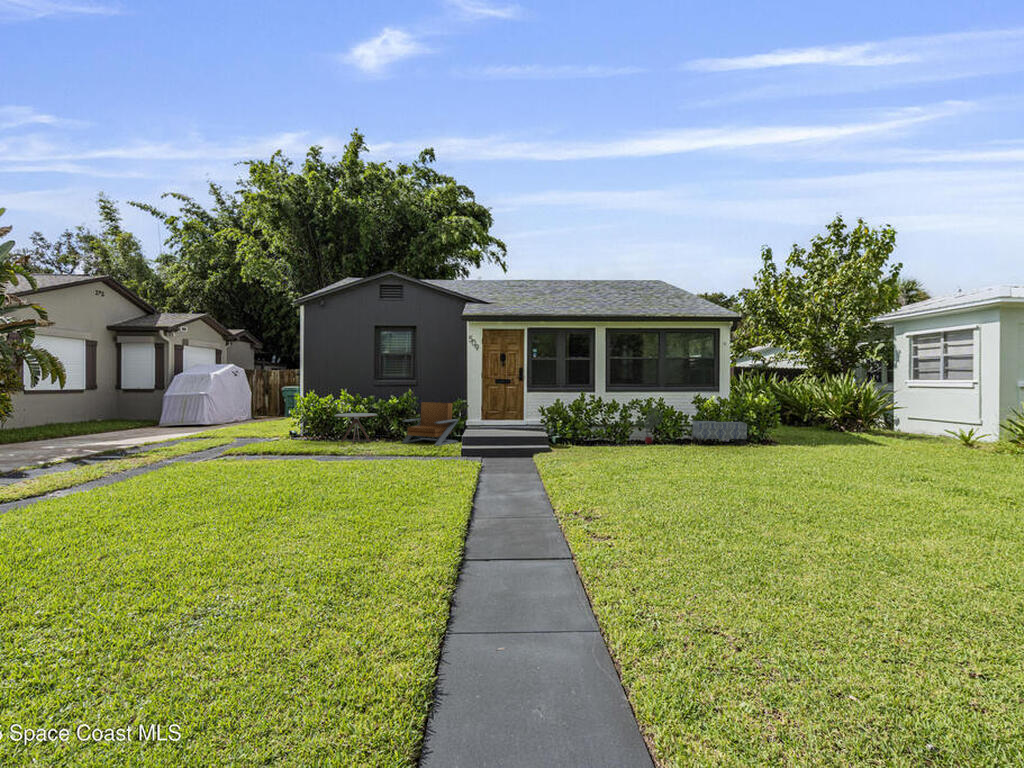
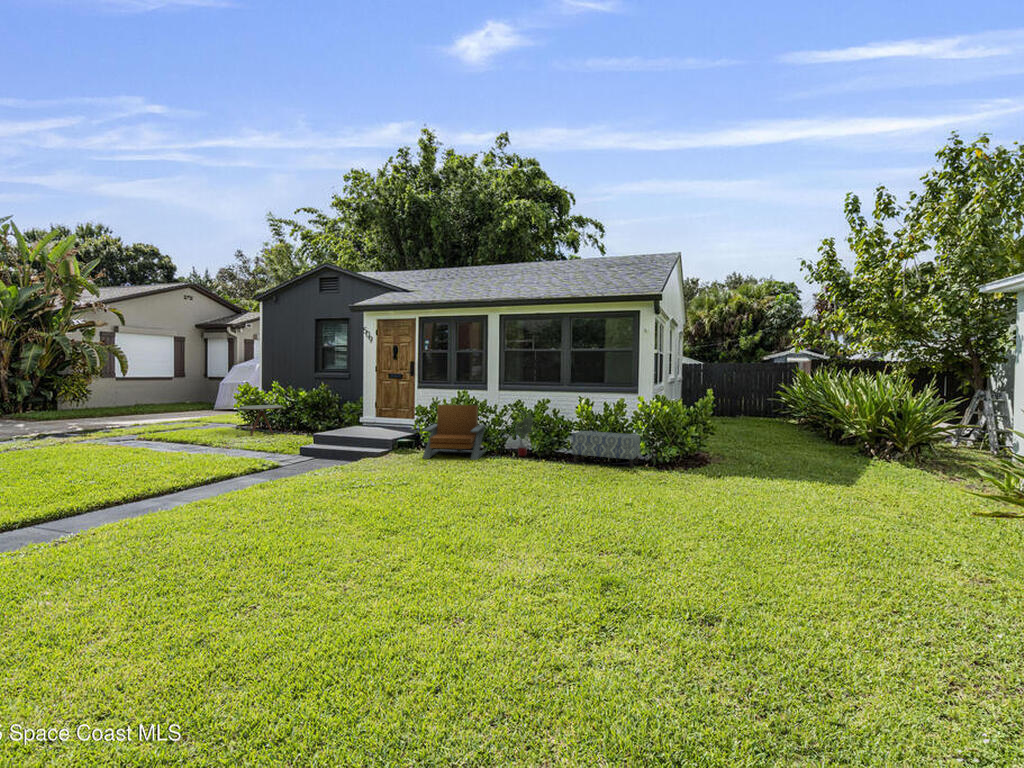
lounge chair: present [402,402,458,446] -> present [423,405,485,460]

